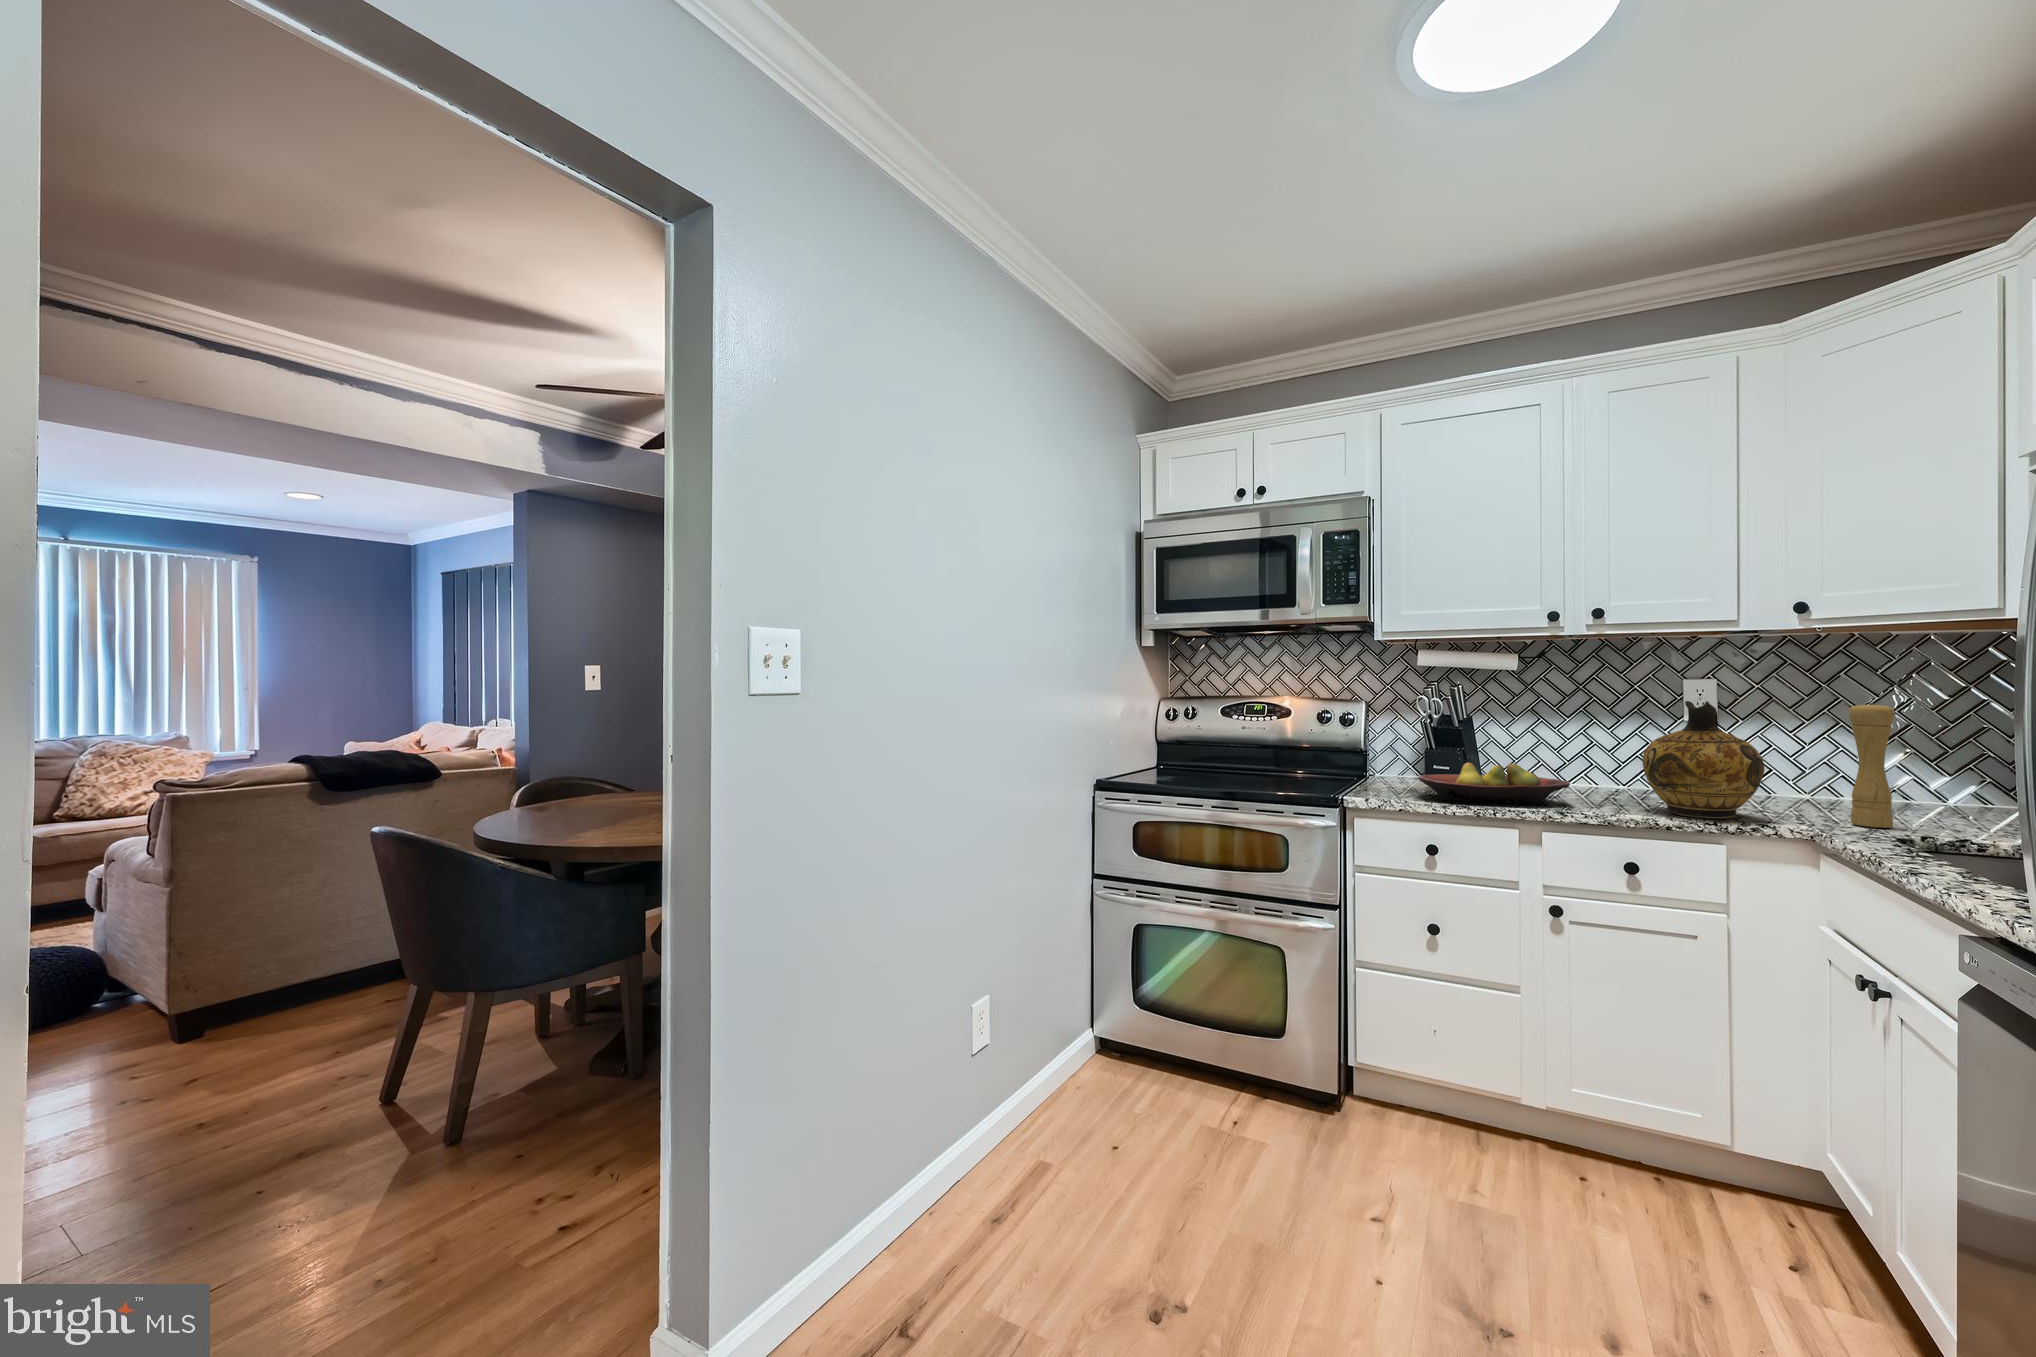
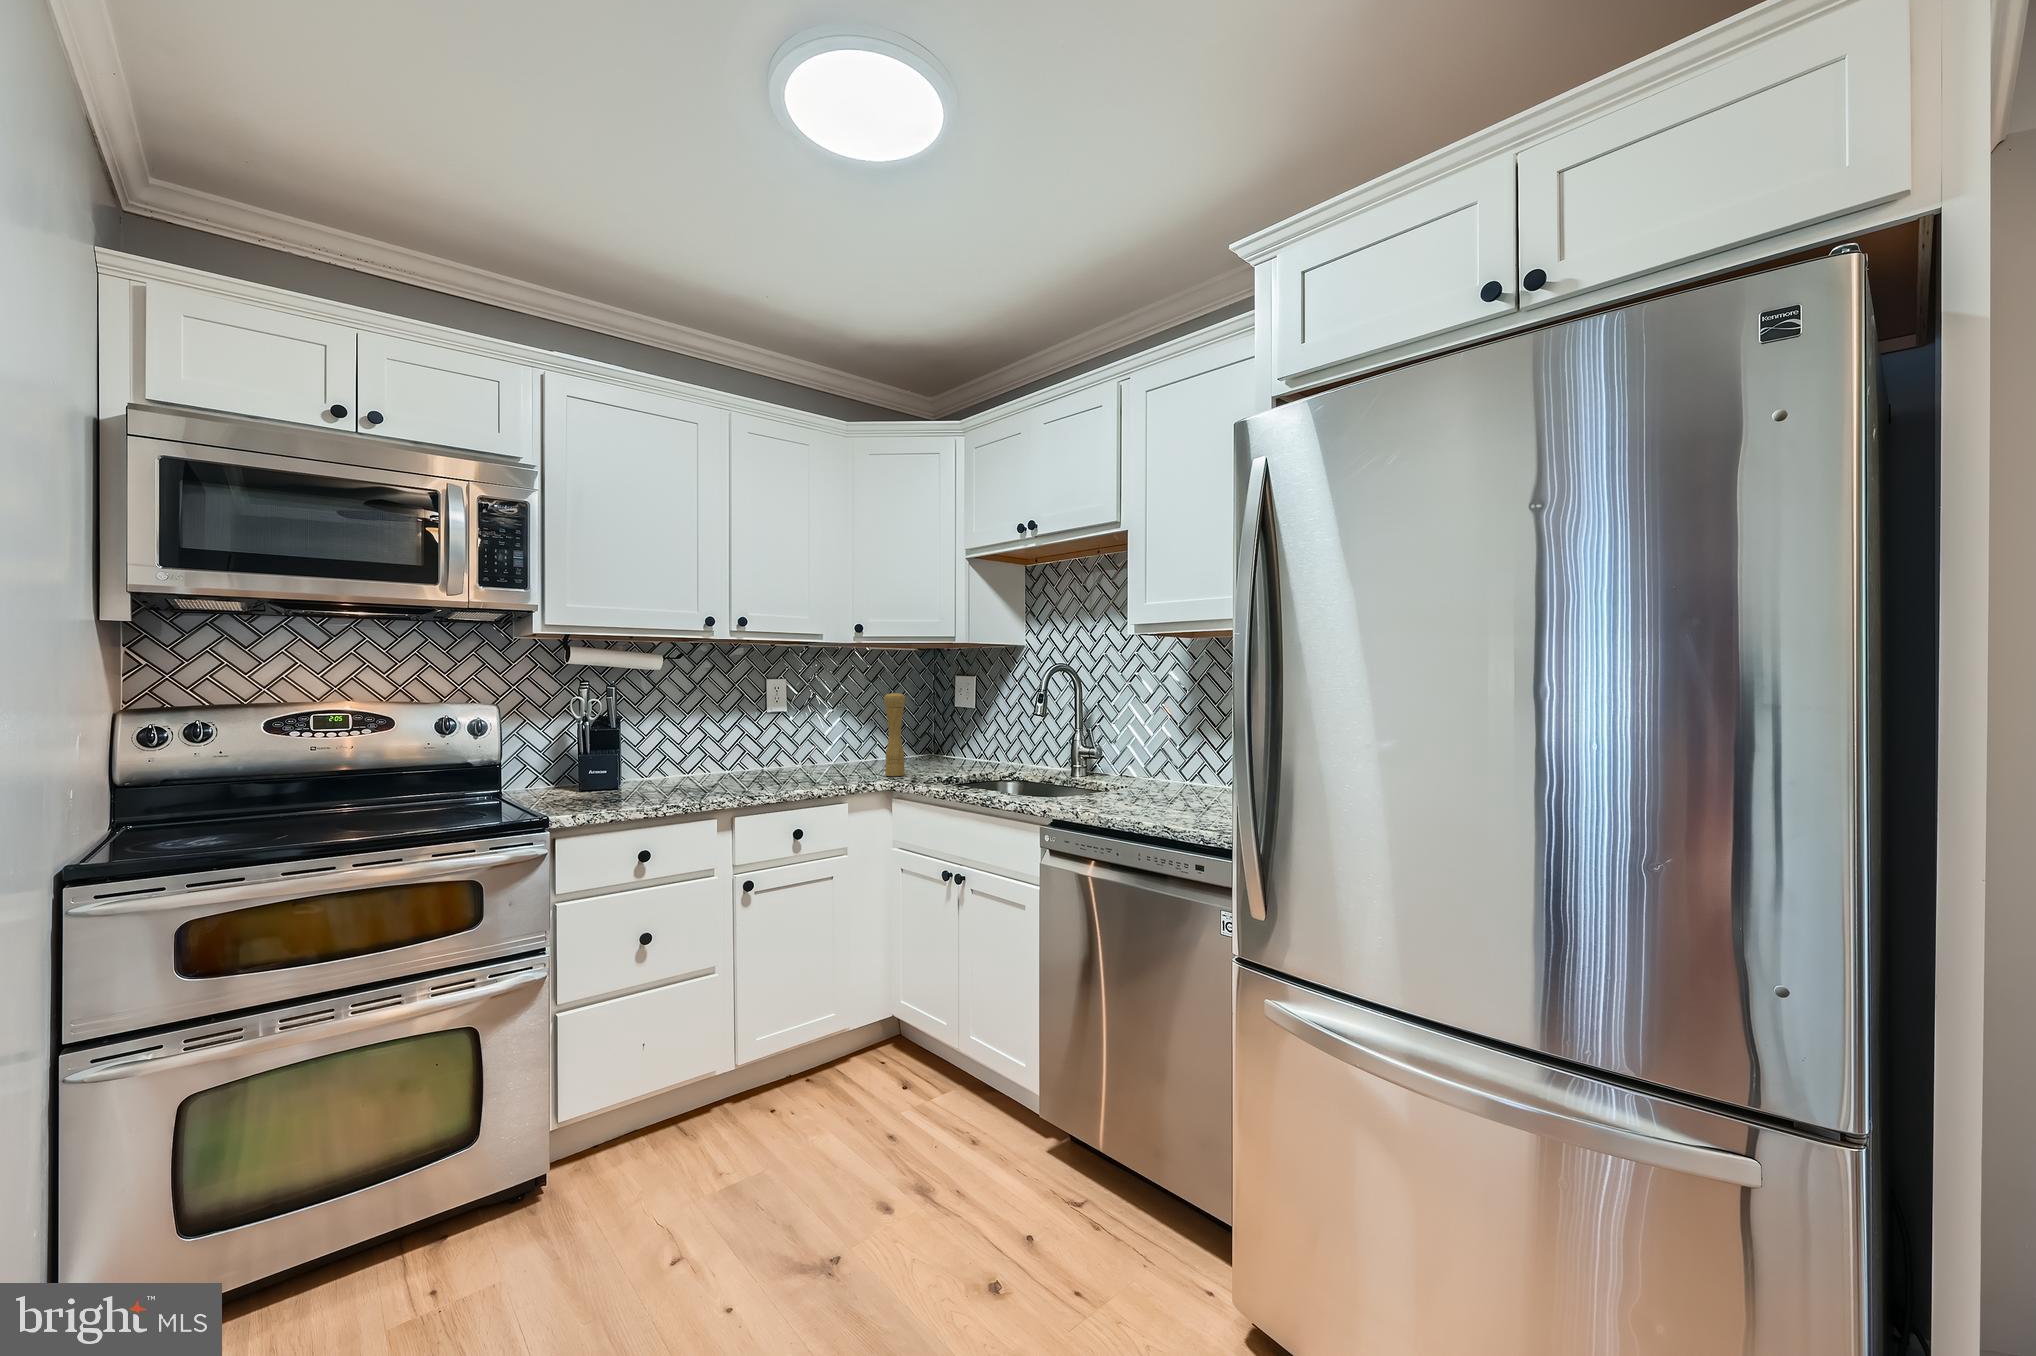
ceramic jug: present [1643,701,1764,818] -> none [779,693,854,786]
fruit bowl: present [1419,763,1570,804] -> none [609,758,735,803]

